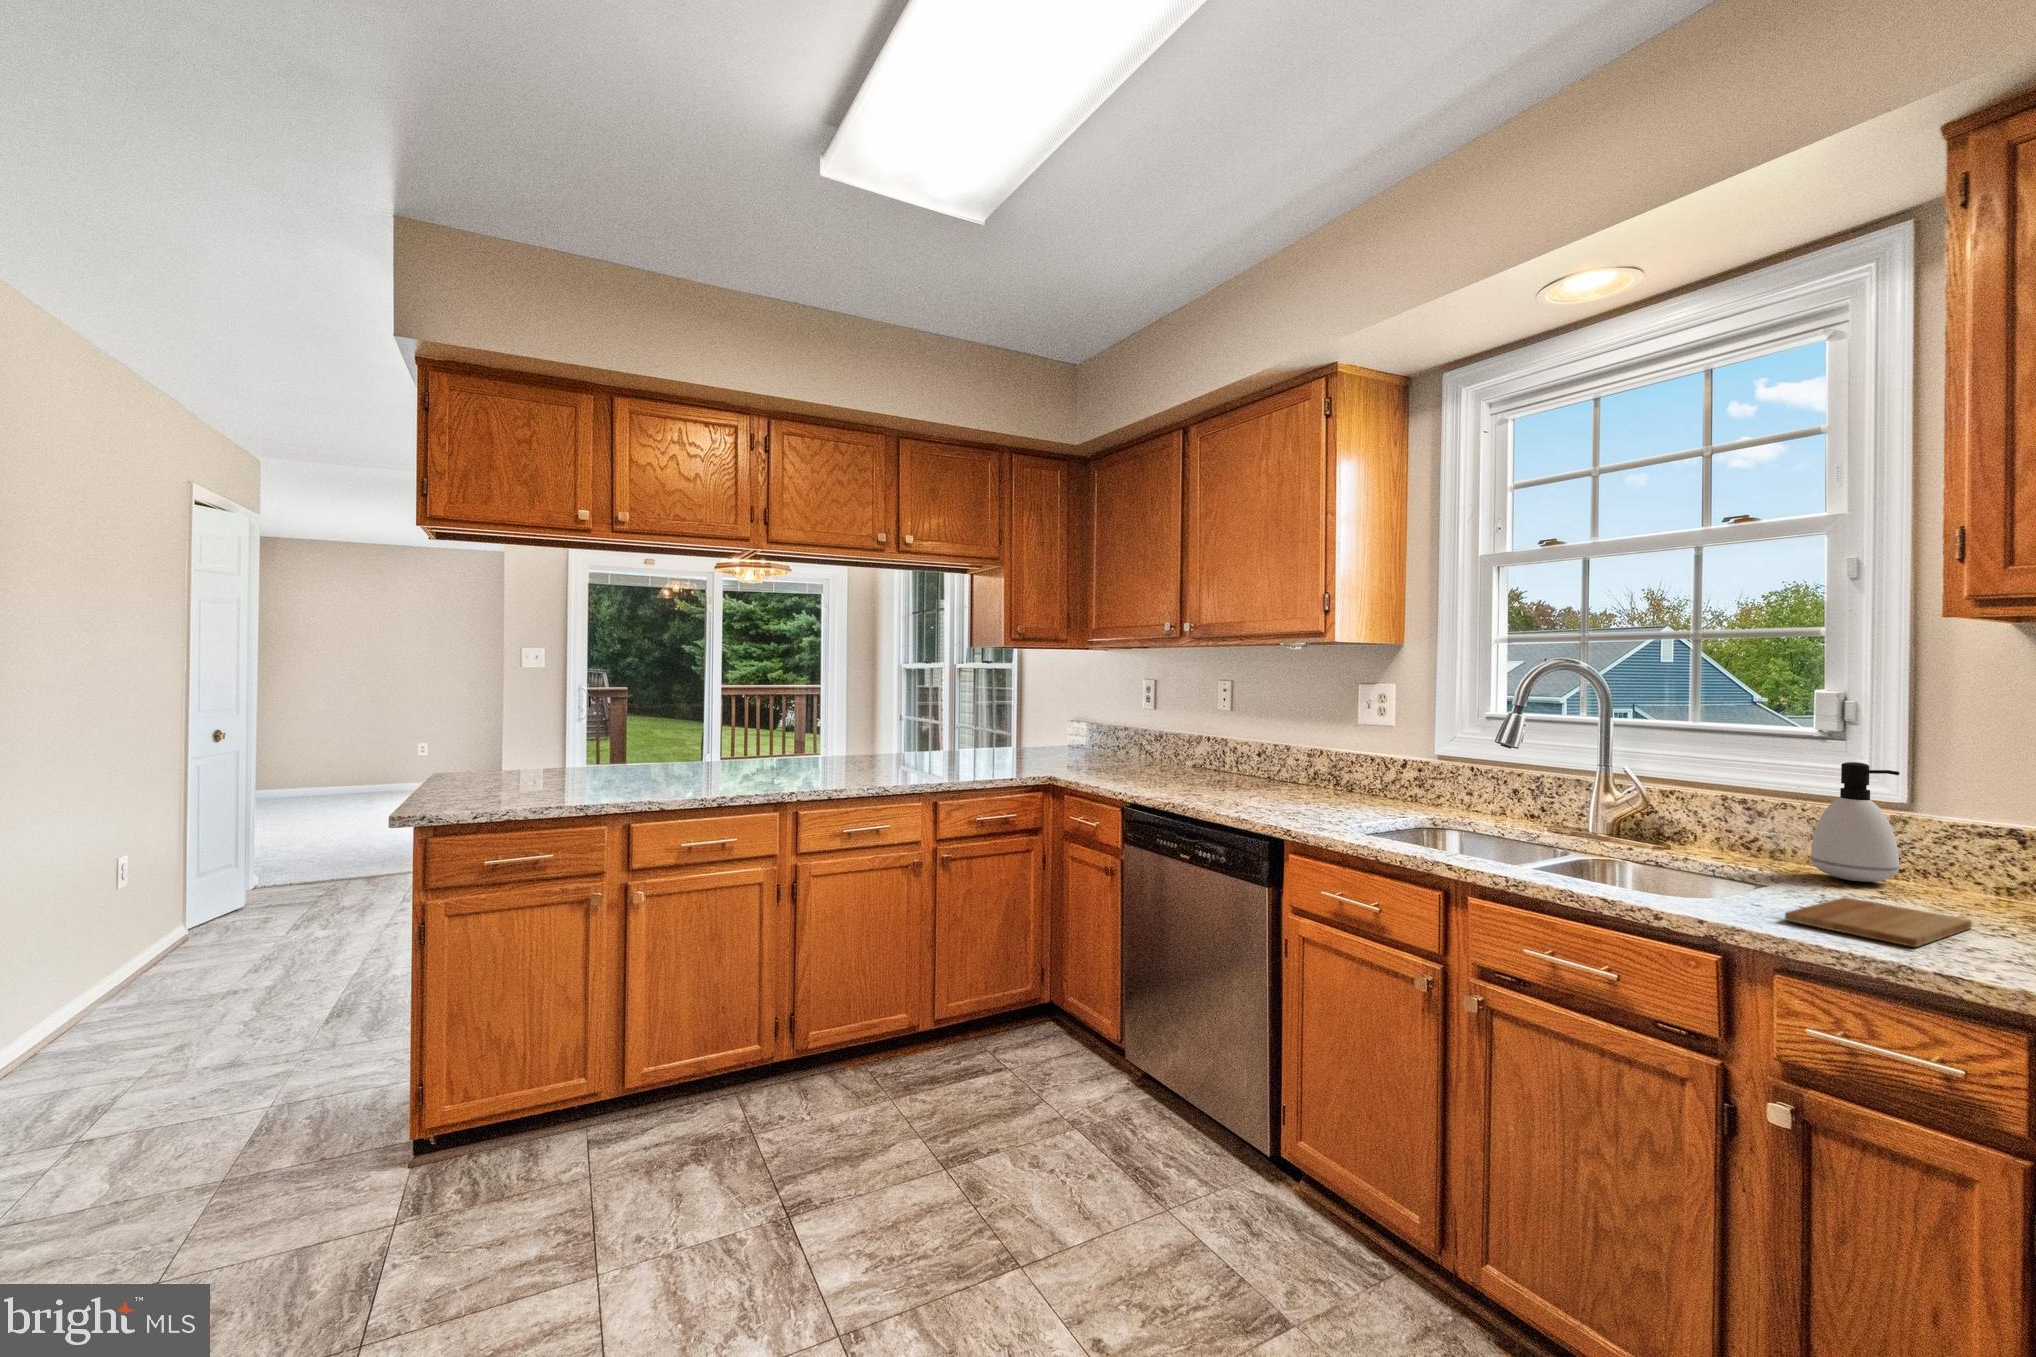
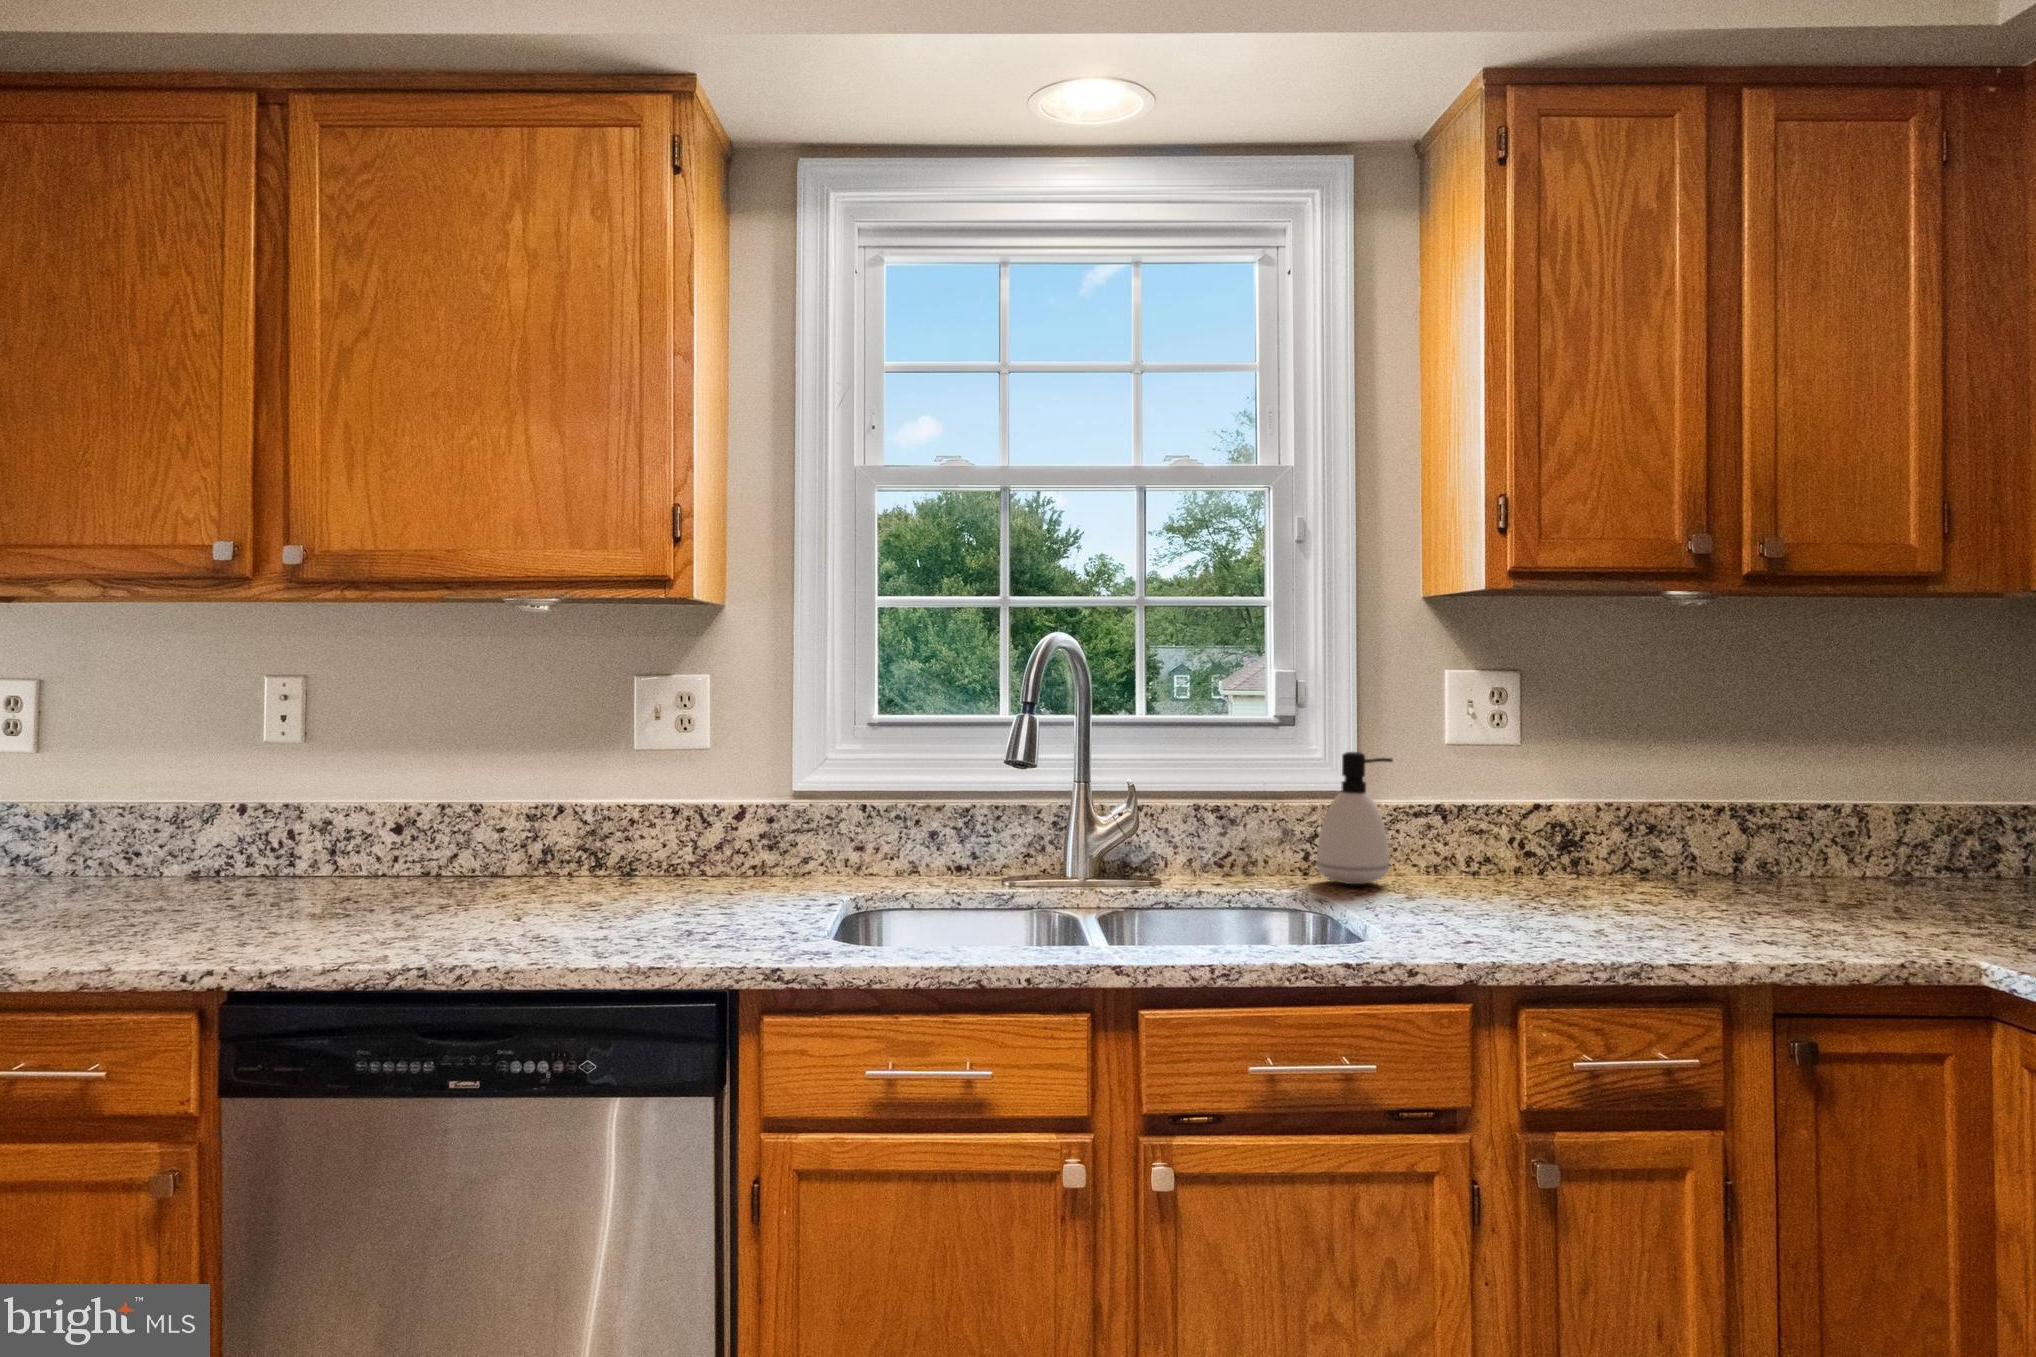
cutting board: present [1785,897,1972,947] -> none [1440,904,1600,943]

